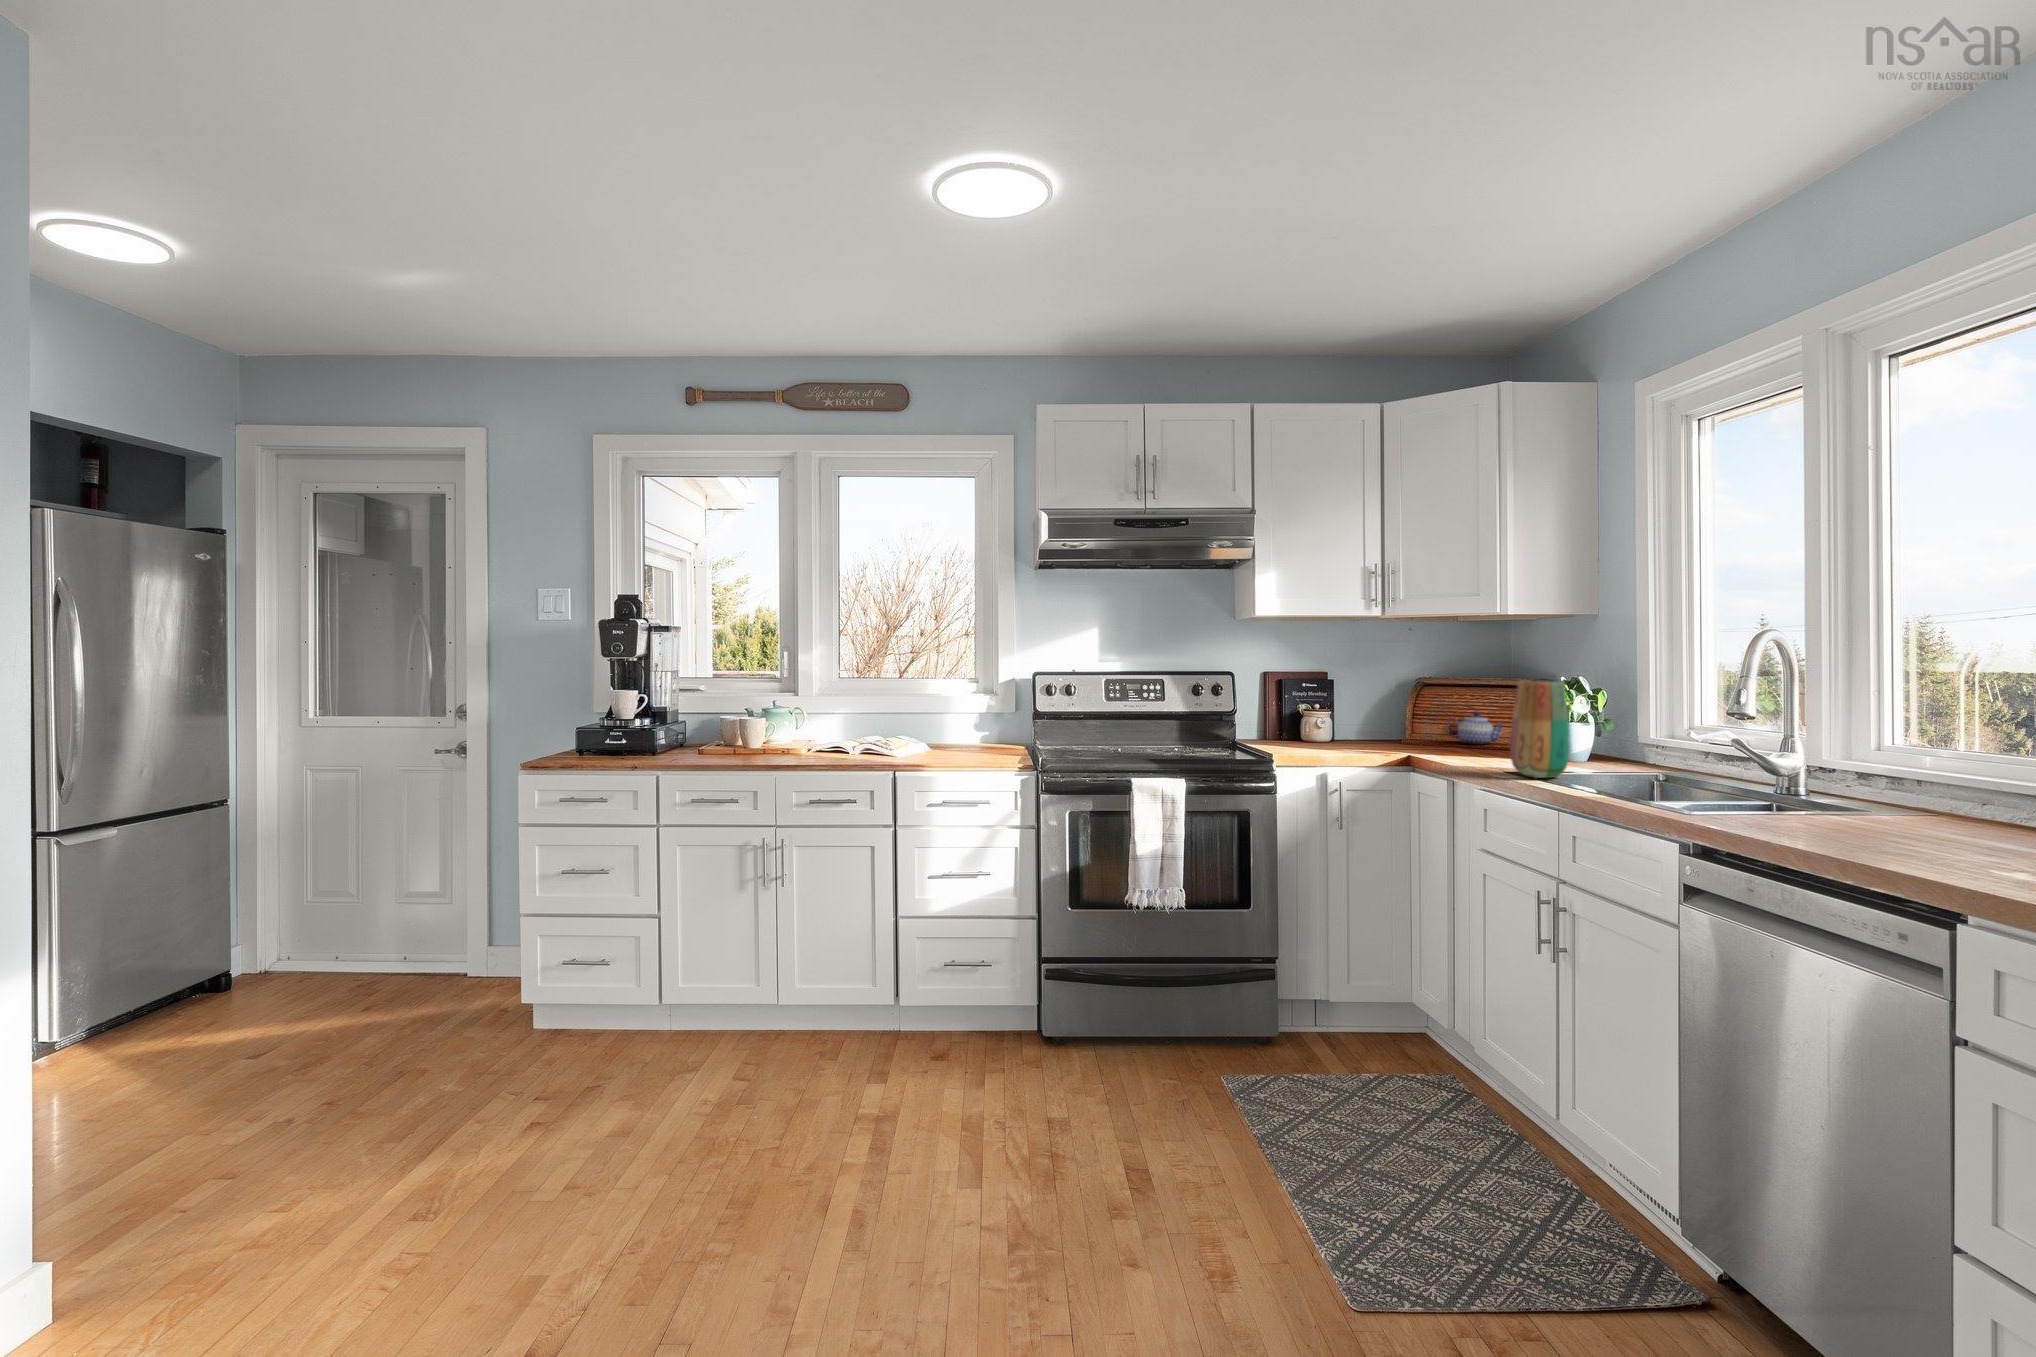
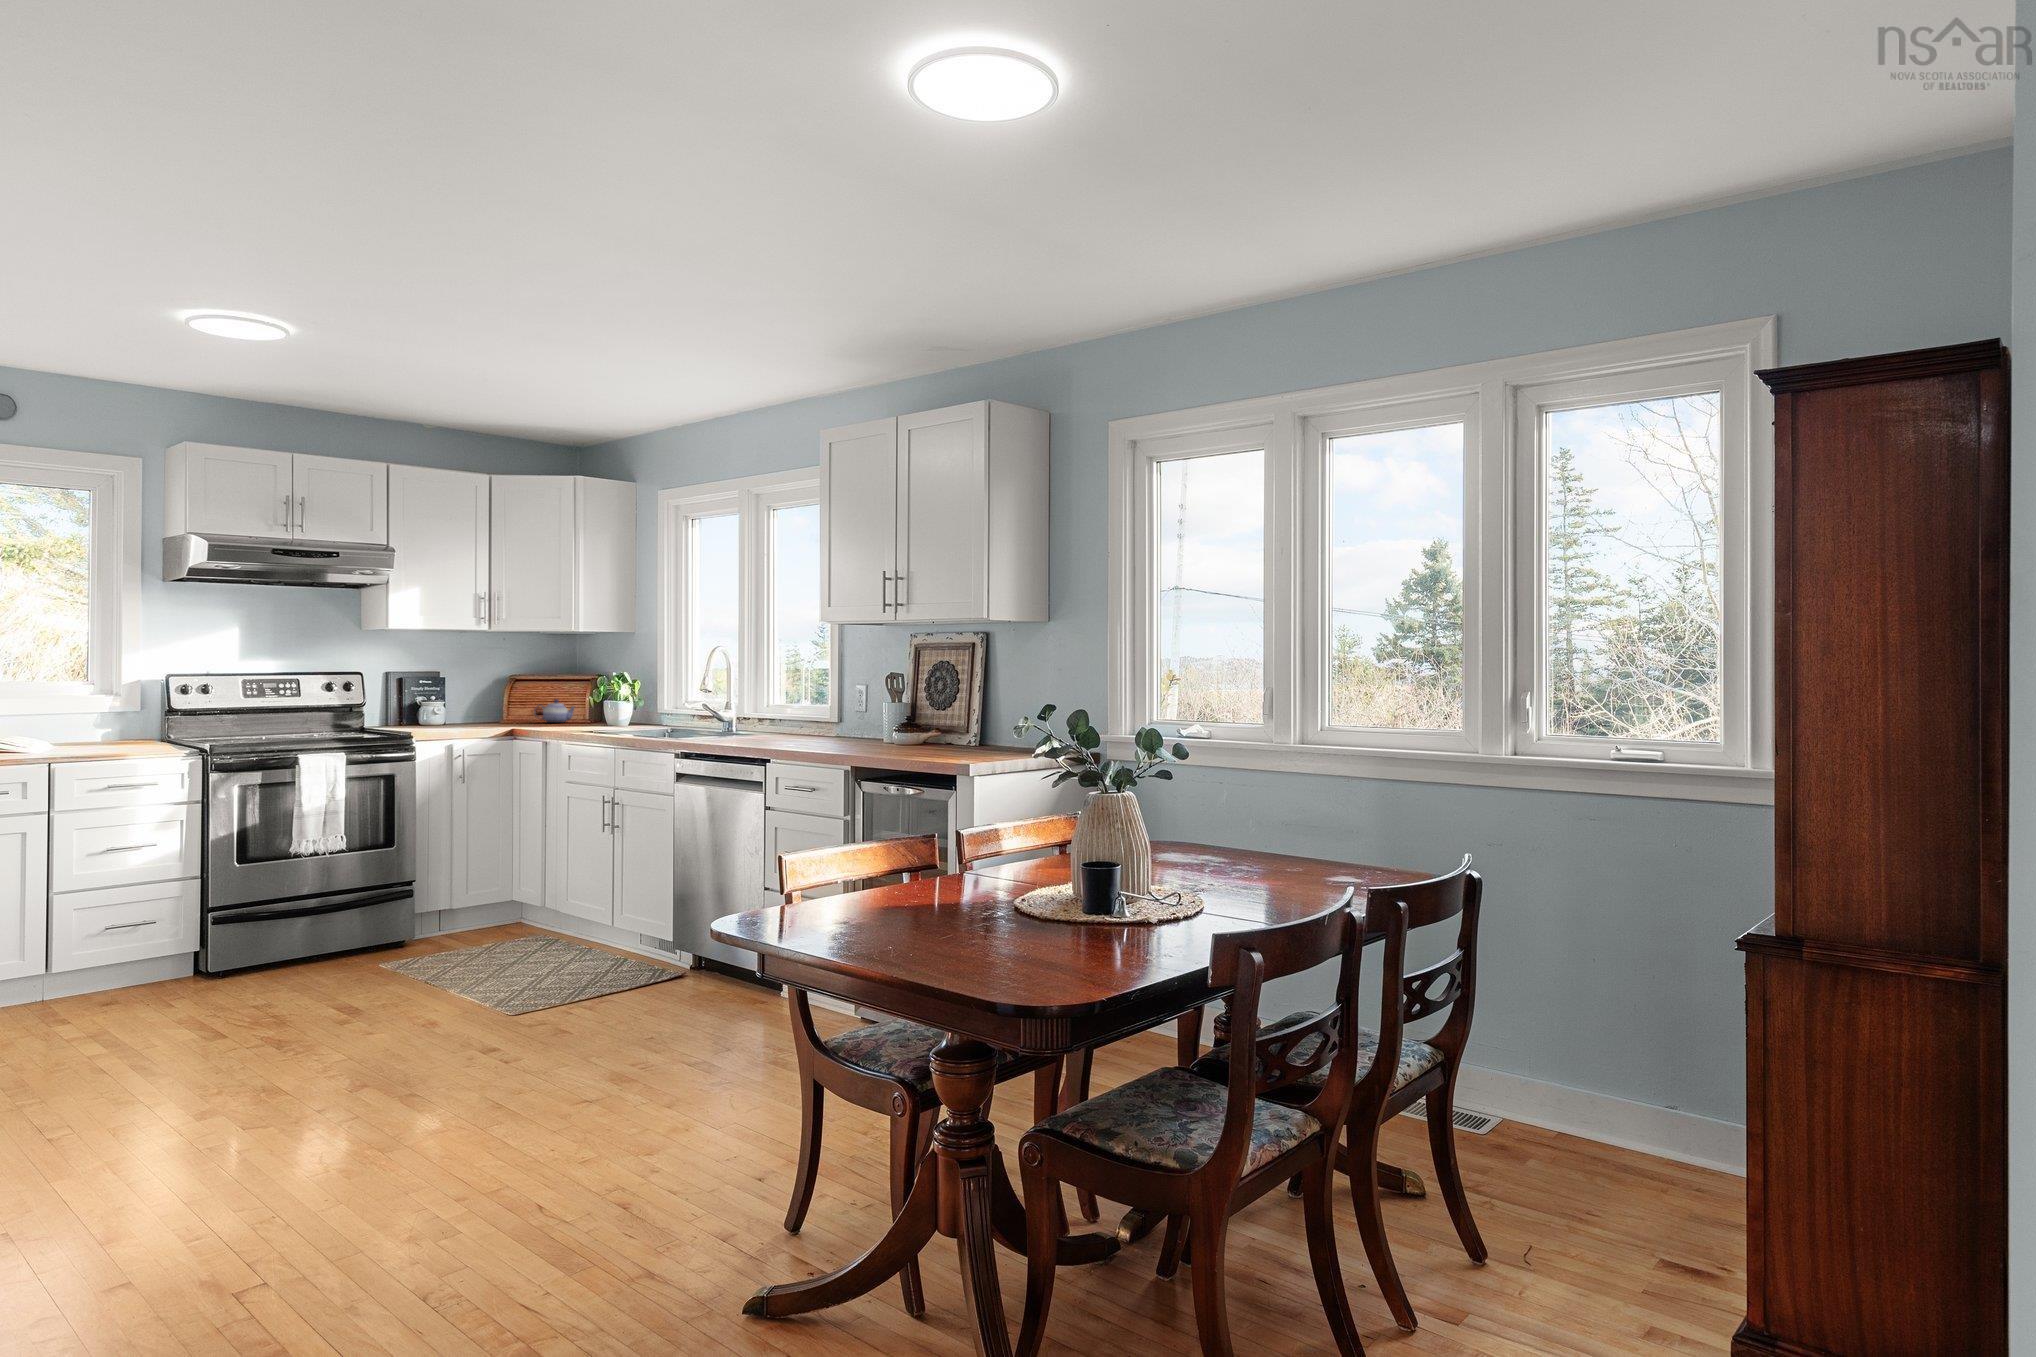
vase: present [1510,680,1570,778] -> none [581,671,617,733]

